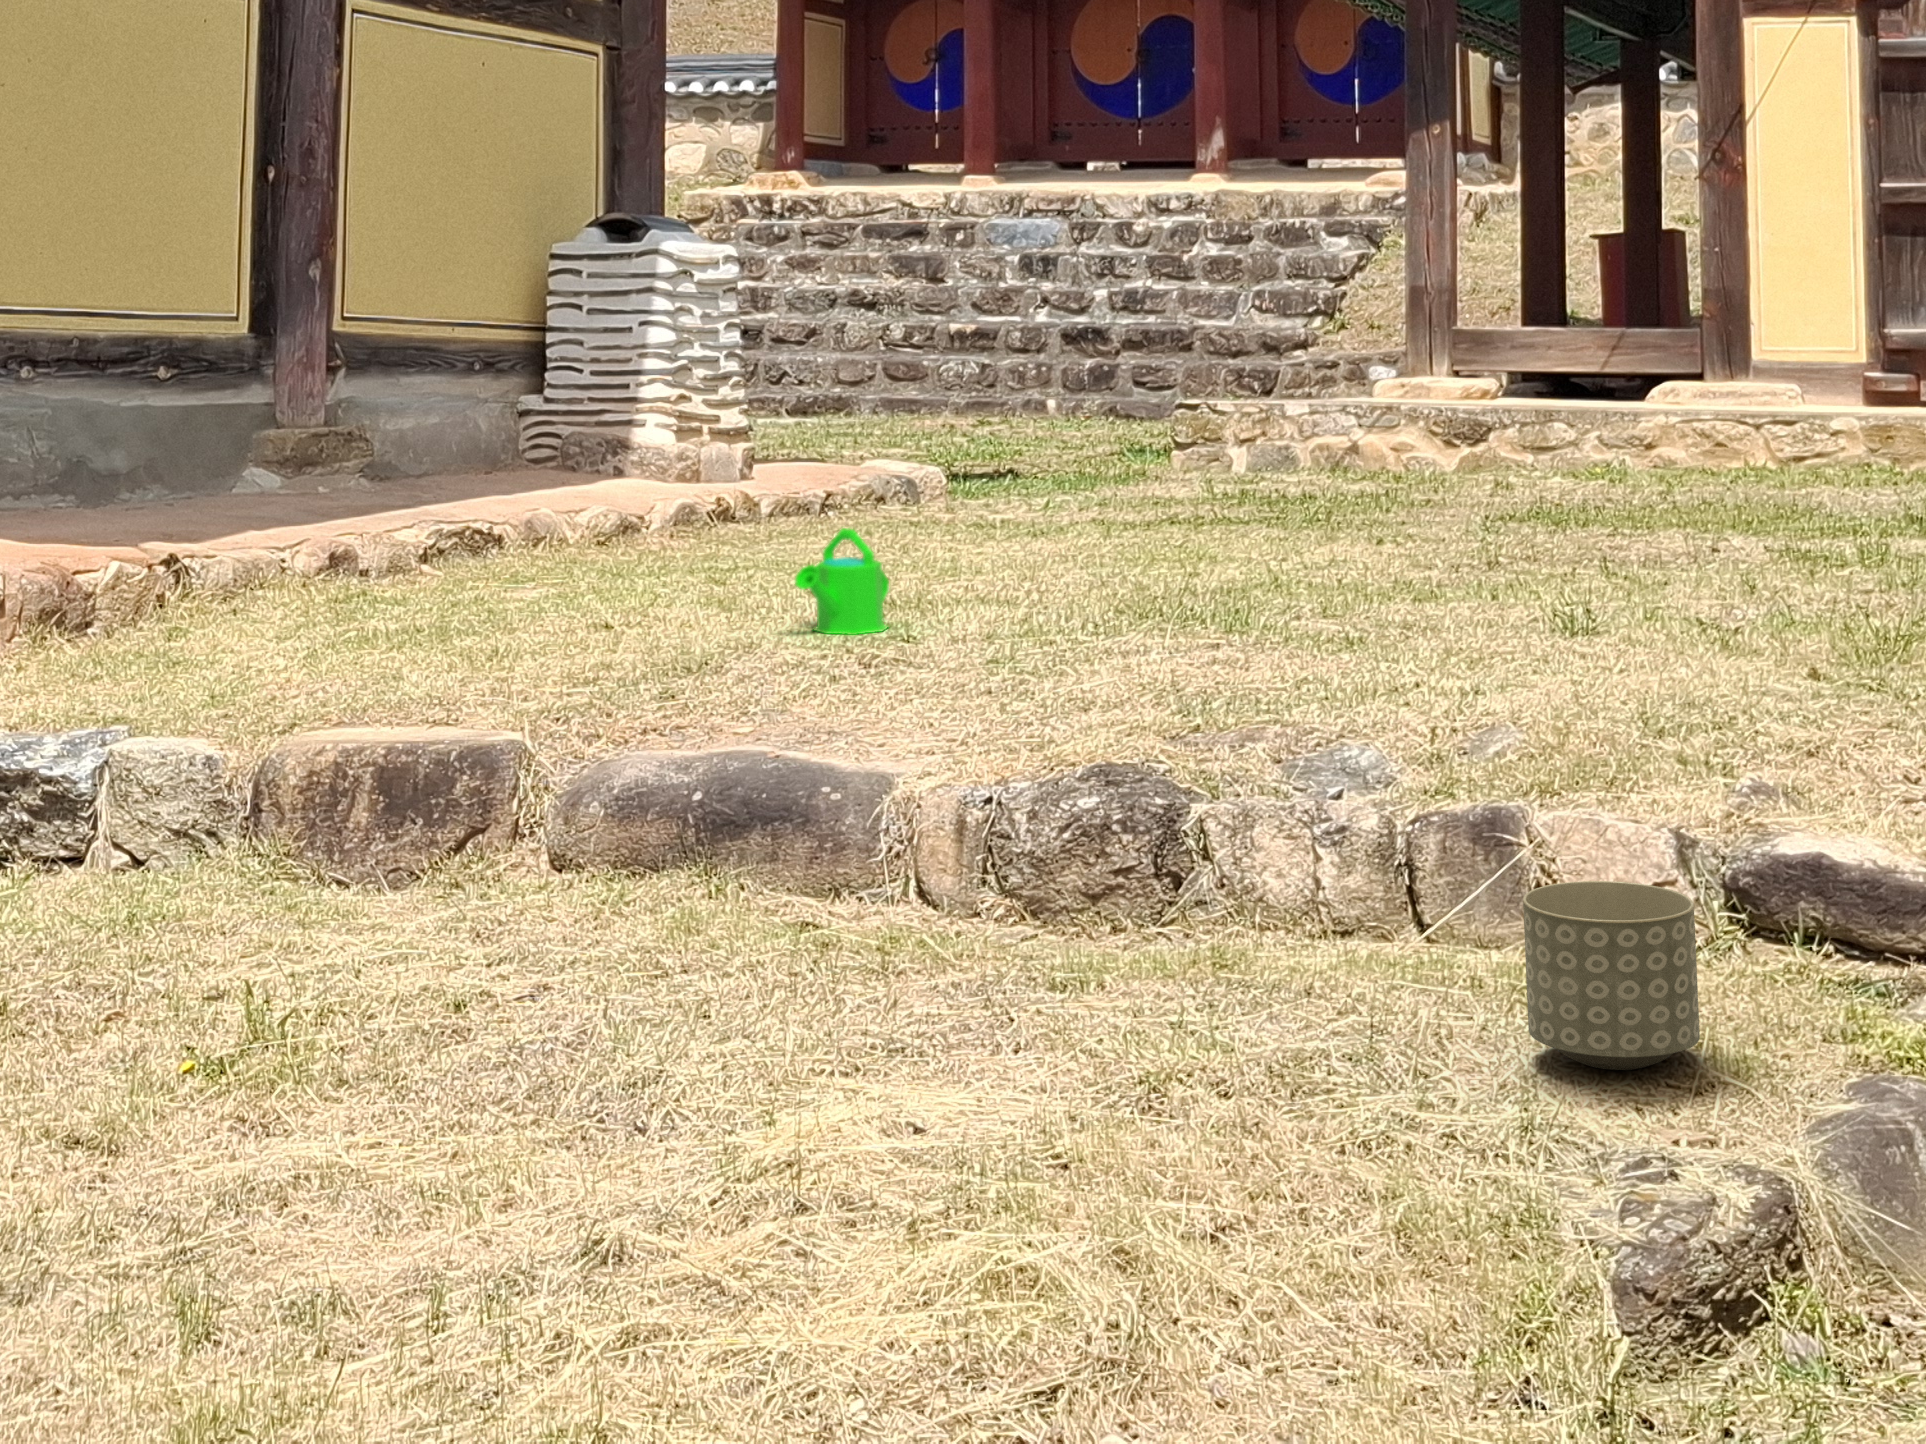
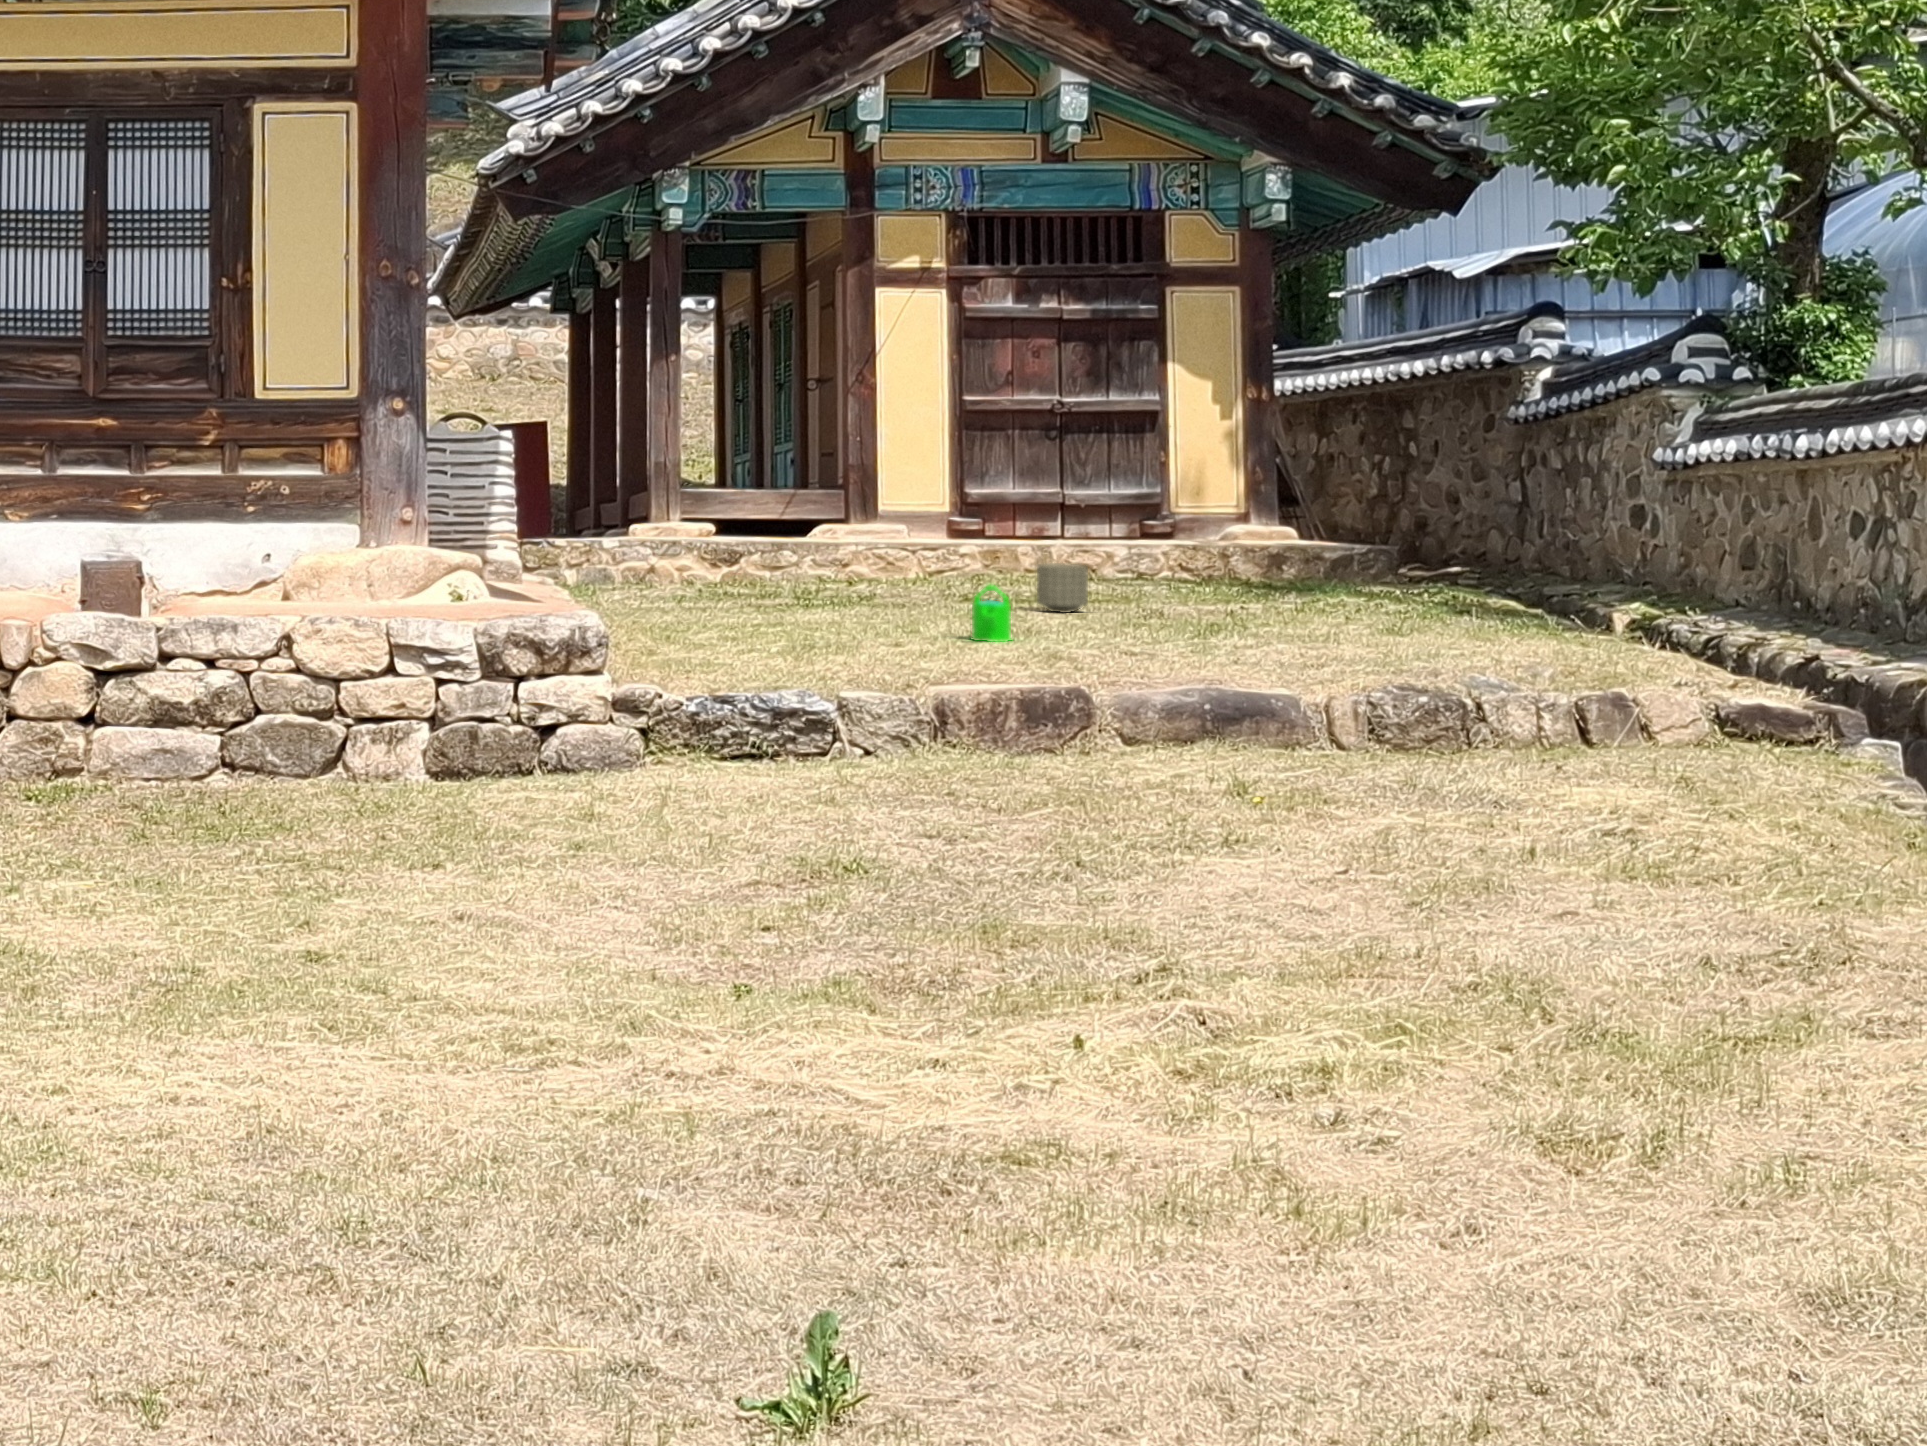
planter: present [1523,881,1700,1070] -> present [1037,563,1088,613]

